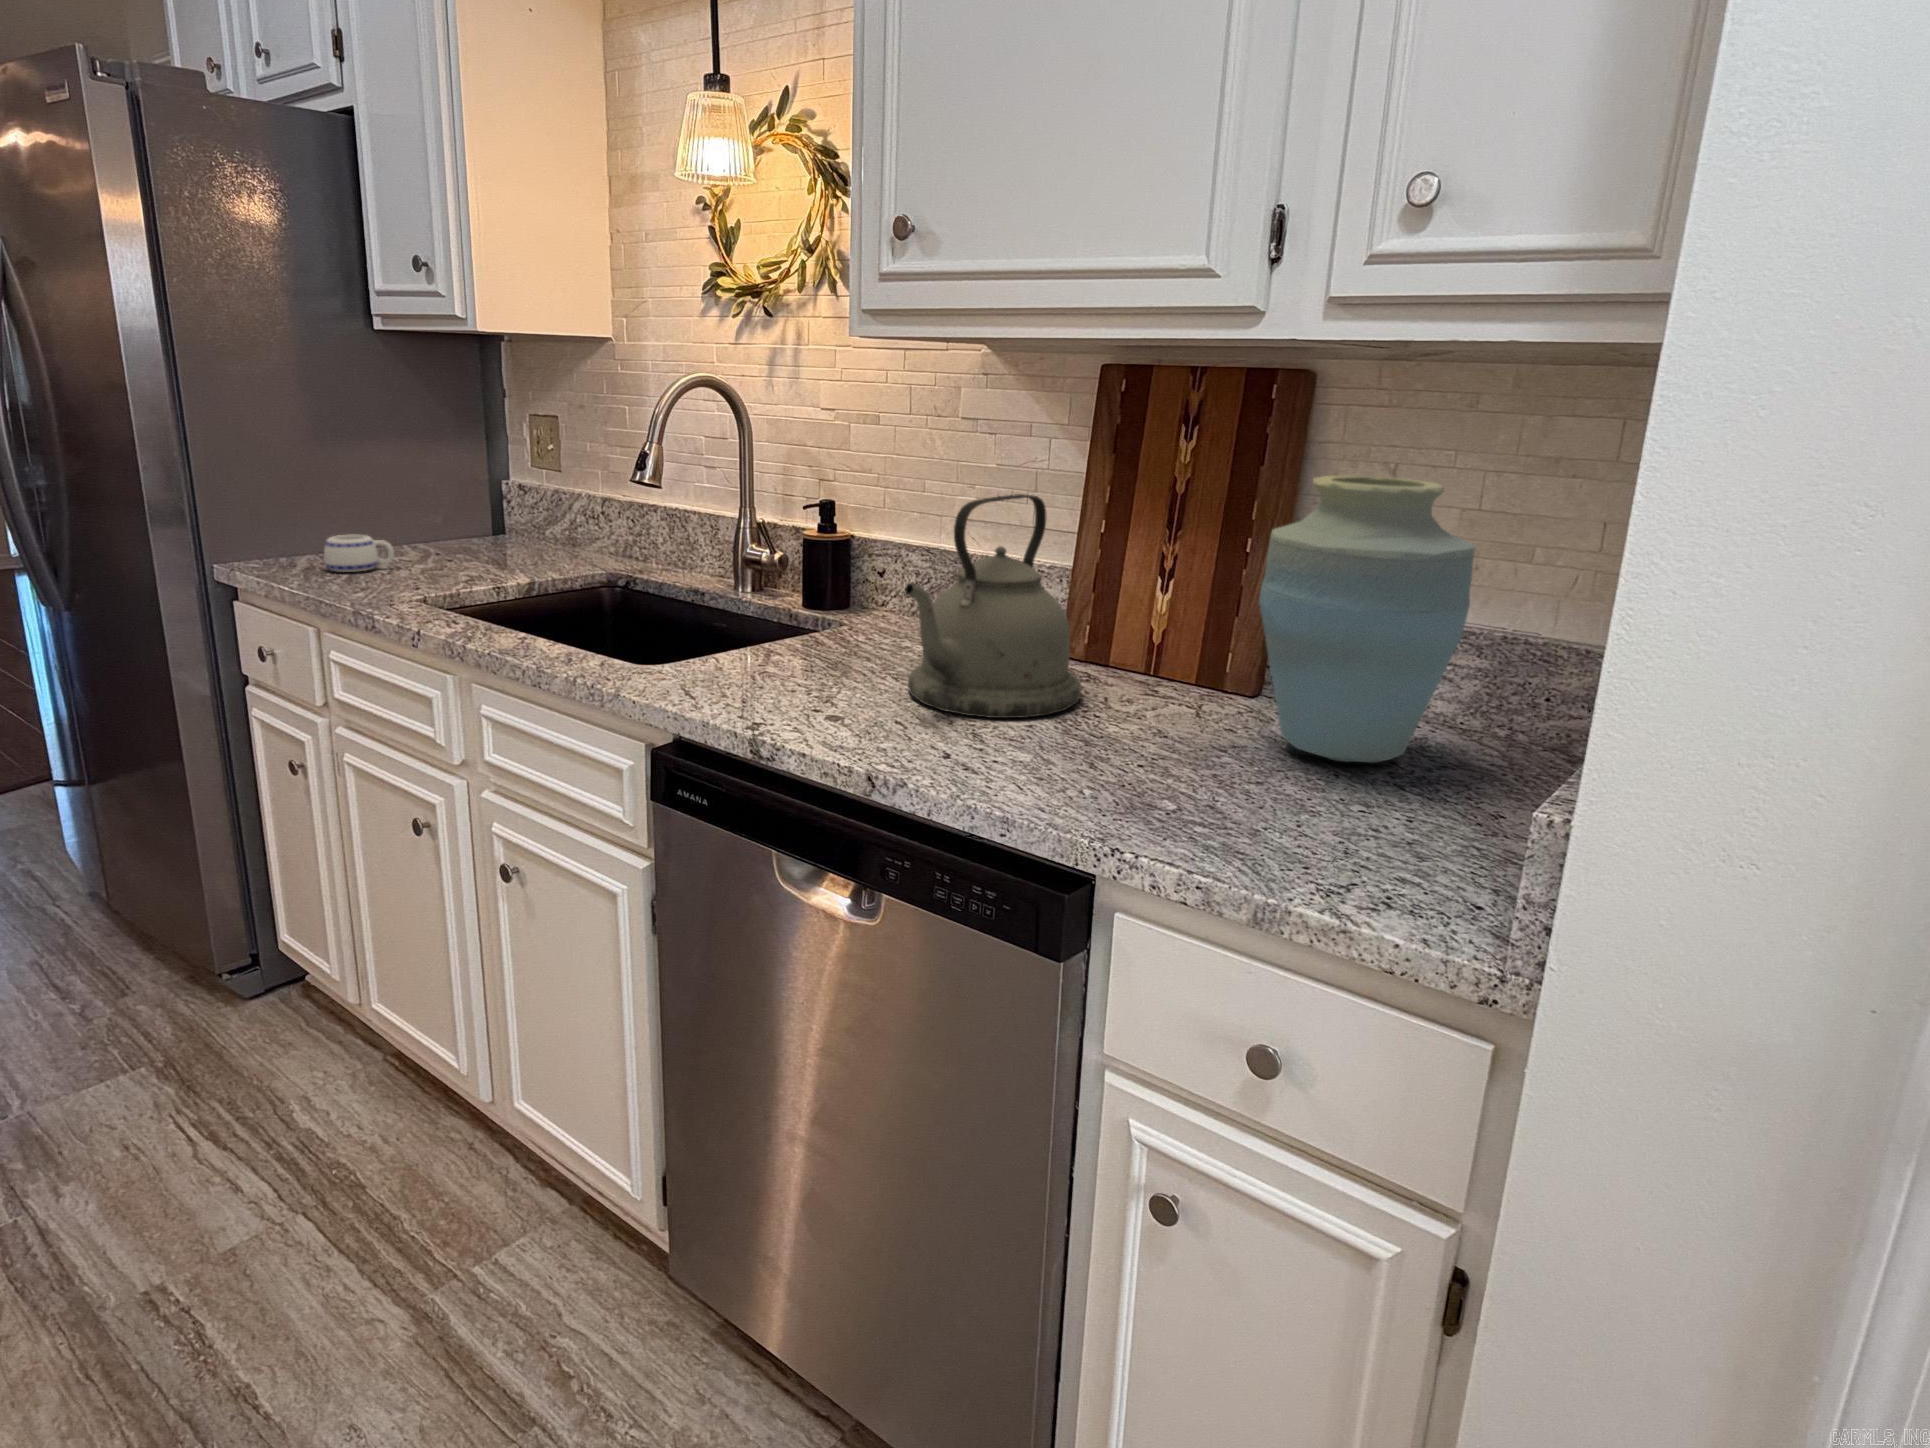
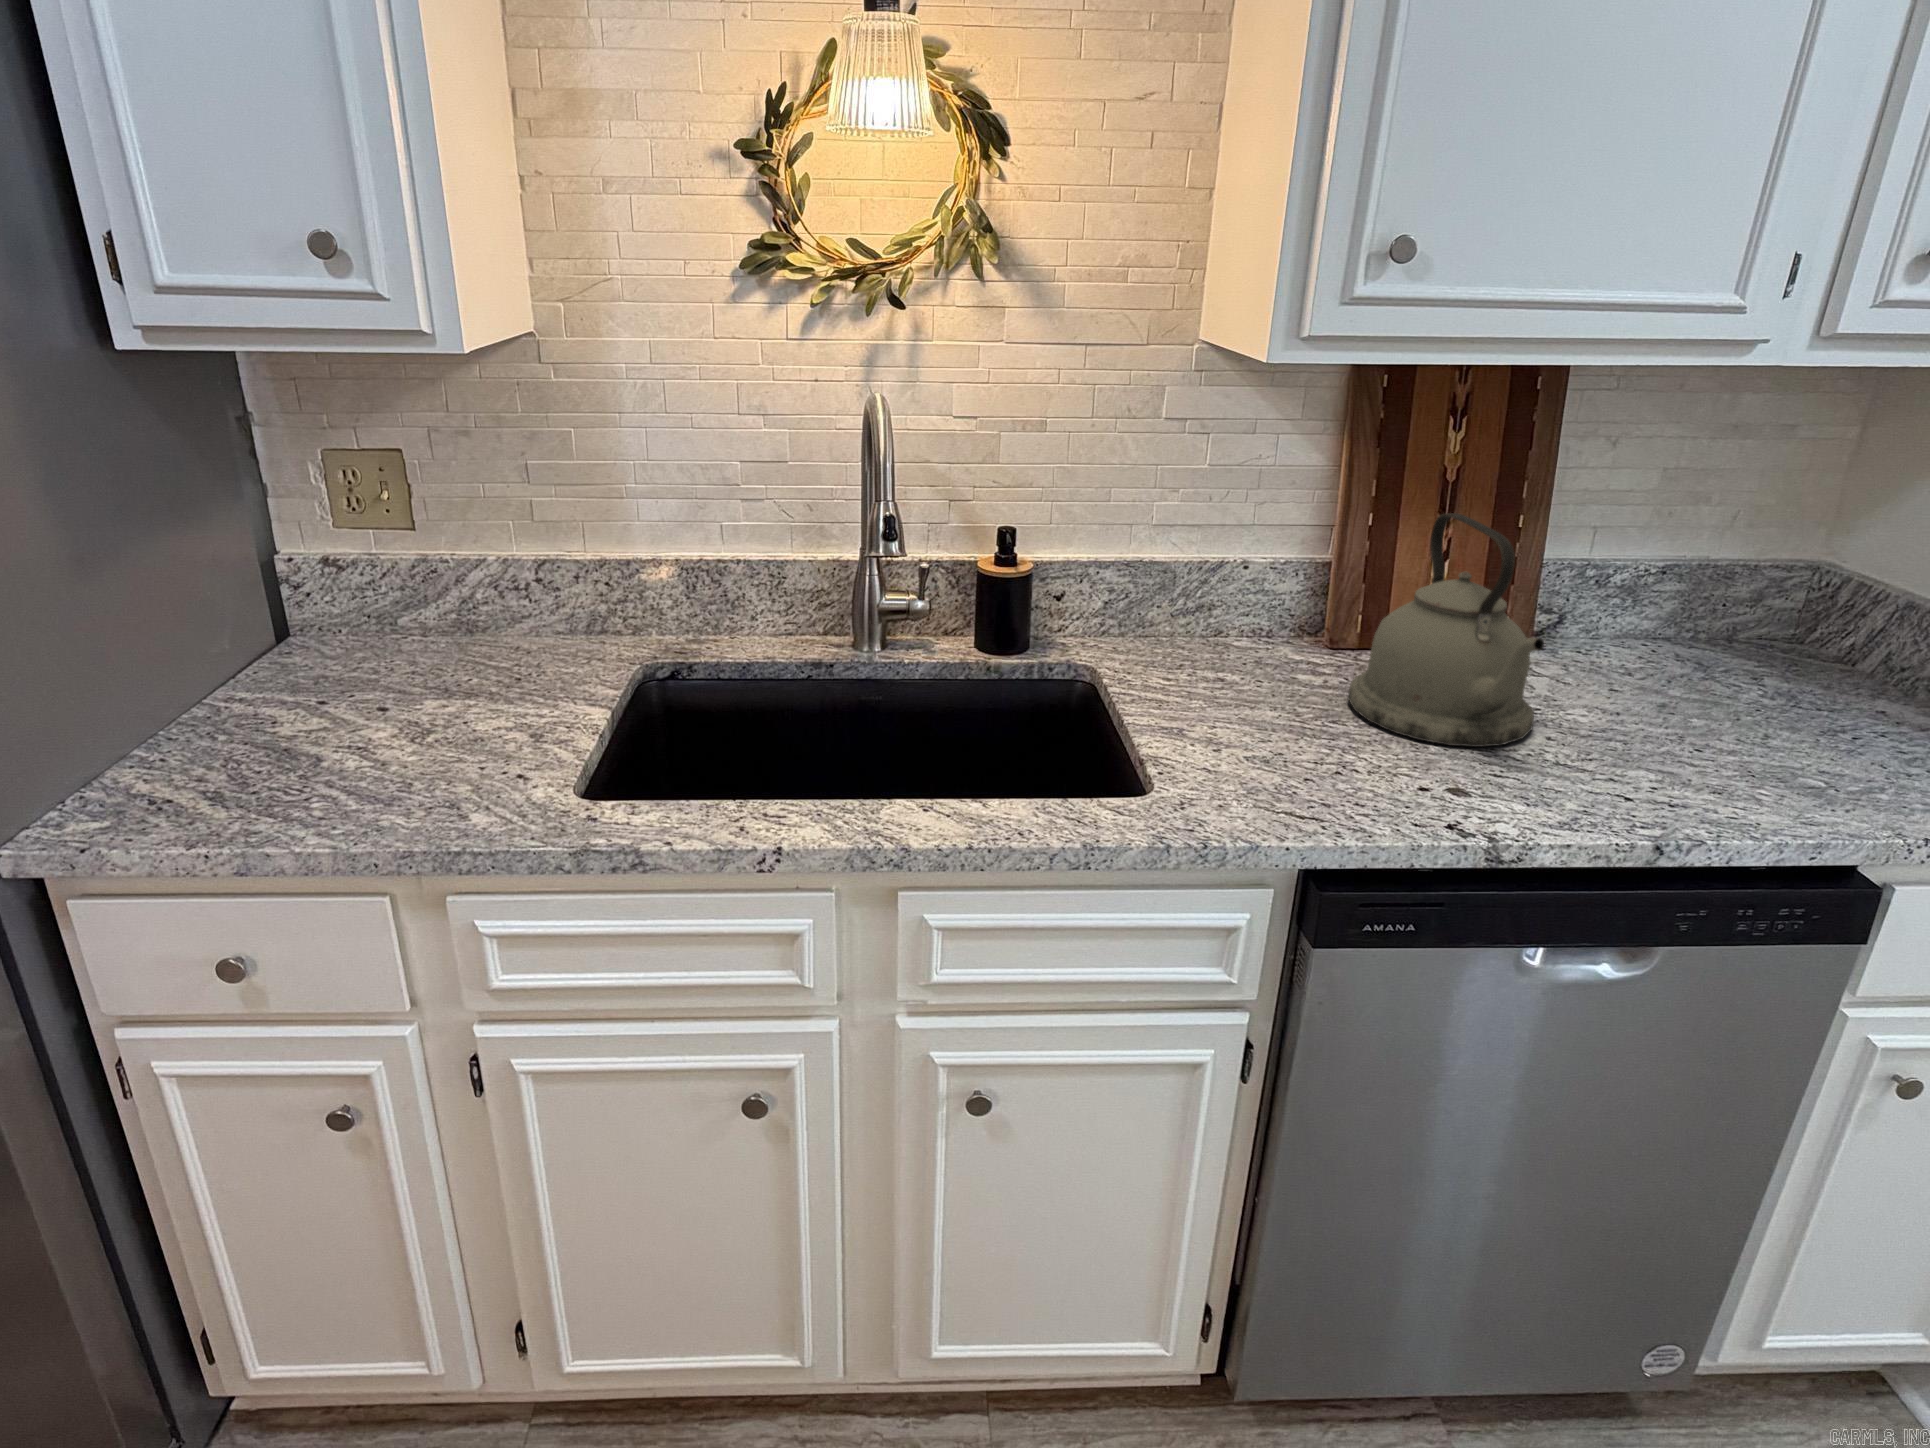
vase: present [1259,476,1475,763] -> none [1646,462,1856,698]
mug: present [324,535,394,572] -> none [263,710,367,785]

